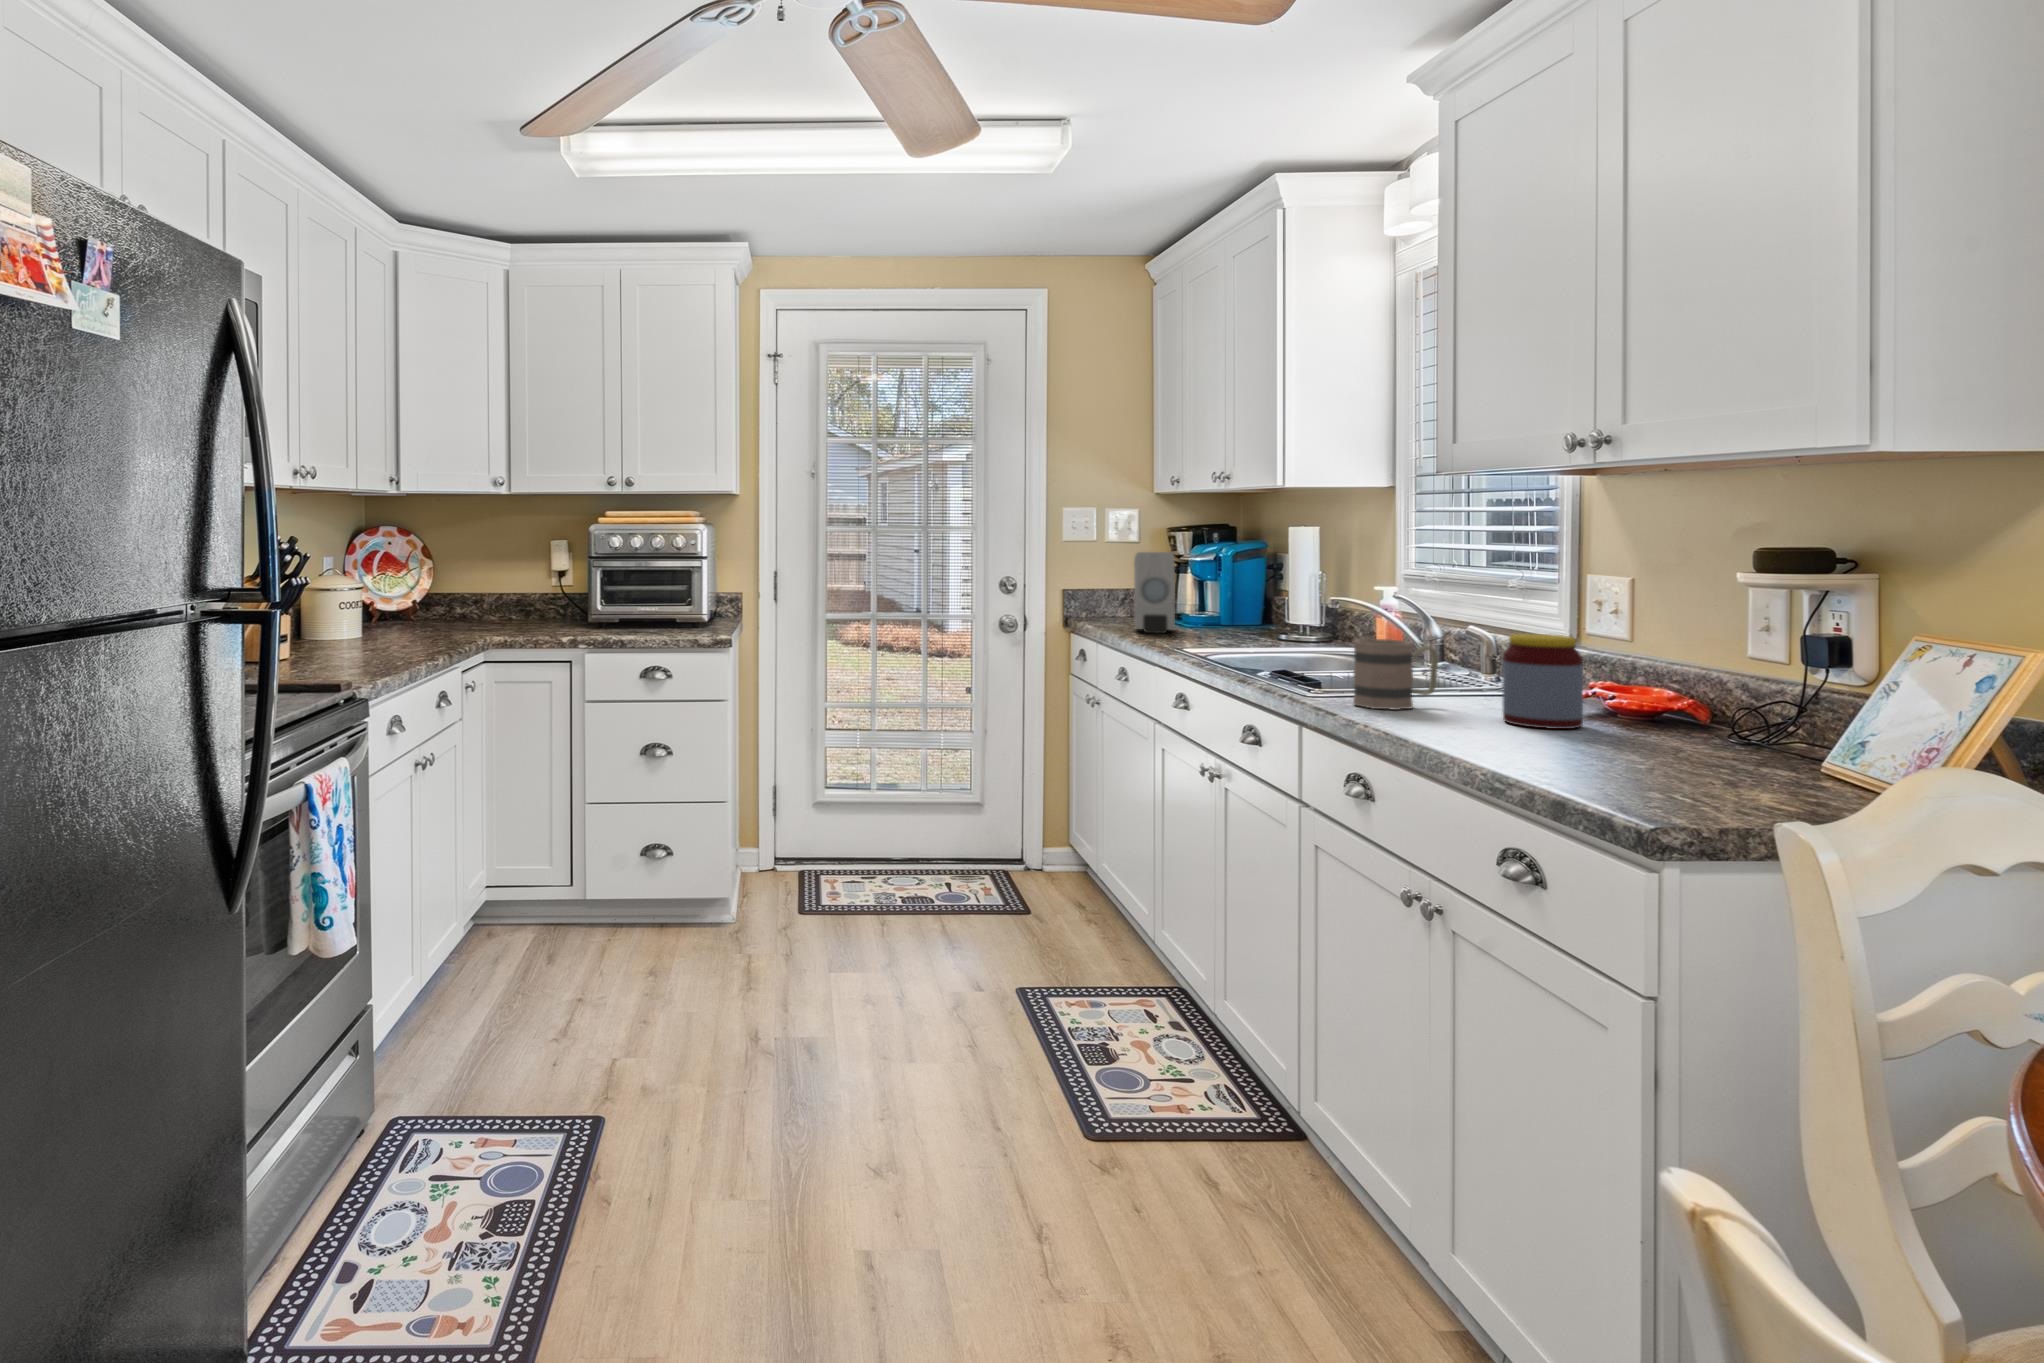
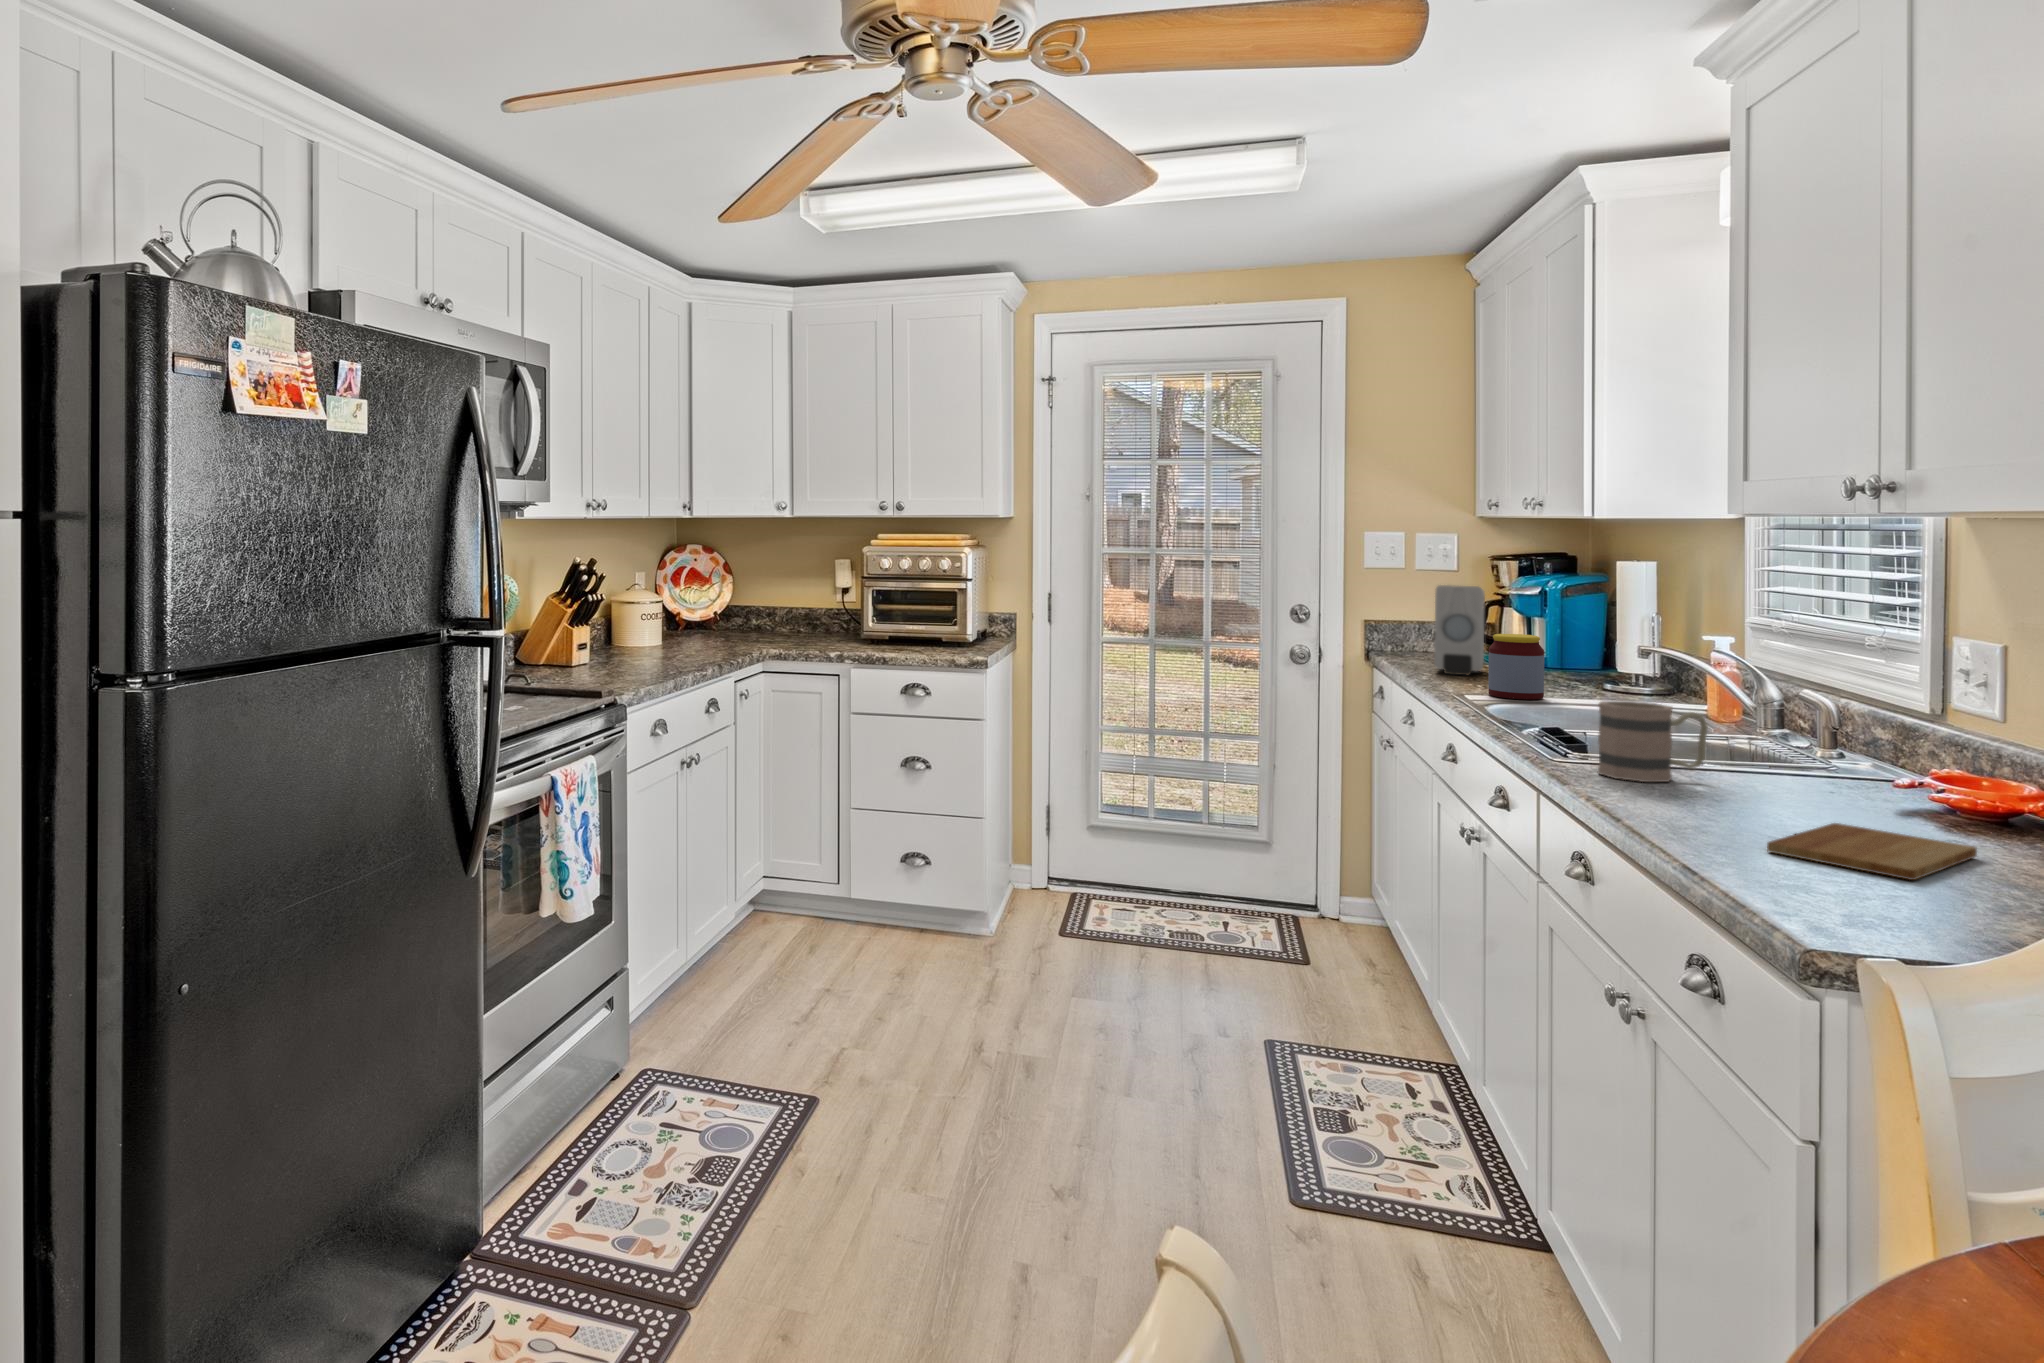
jar: present [1502,634,1583,729] -> present [1488,634,1544,699]
cutting board: none [1548,730,1686,771] -> present [1767,823,1977,880]

